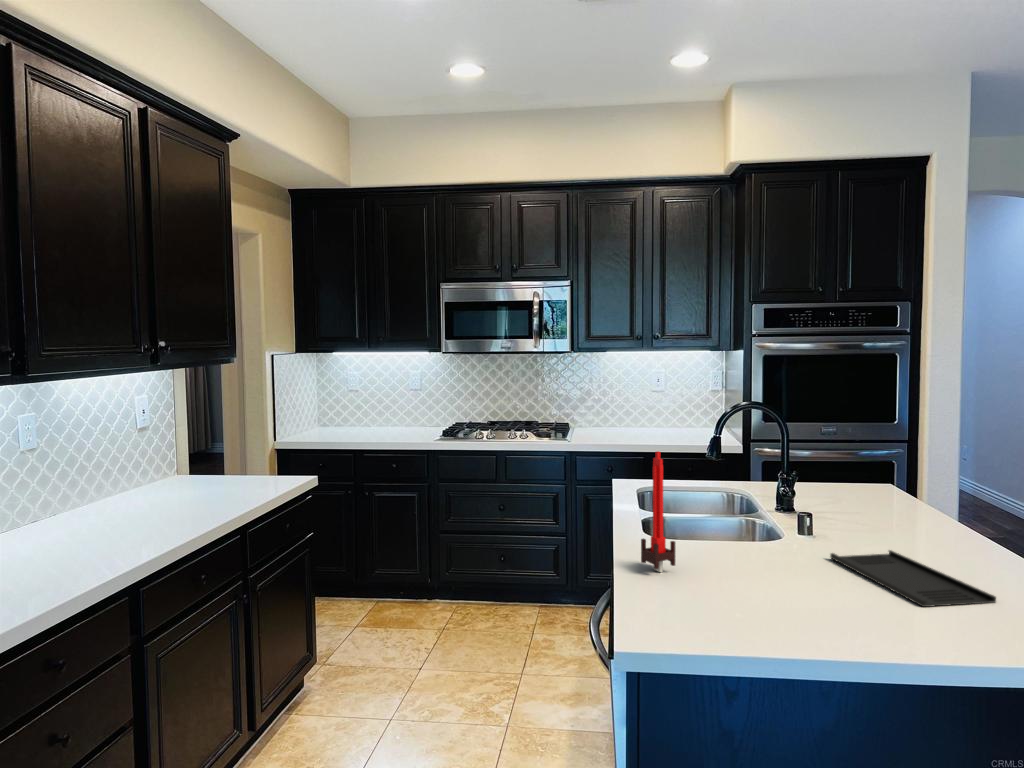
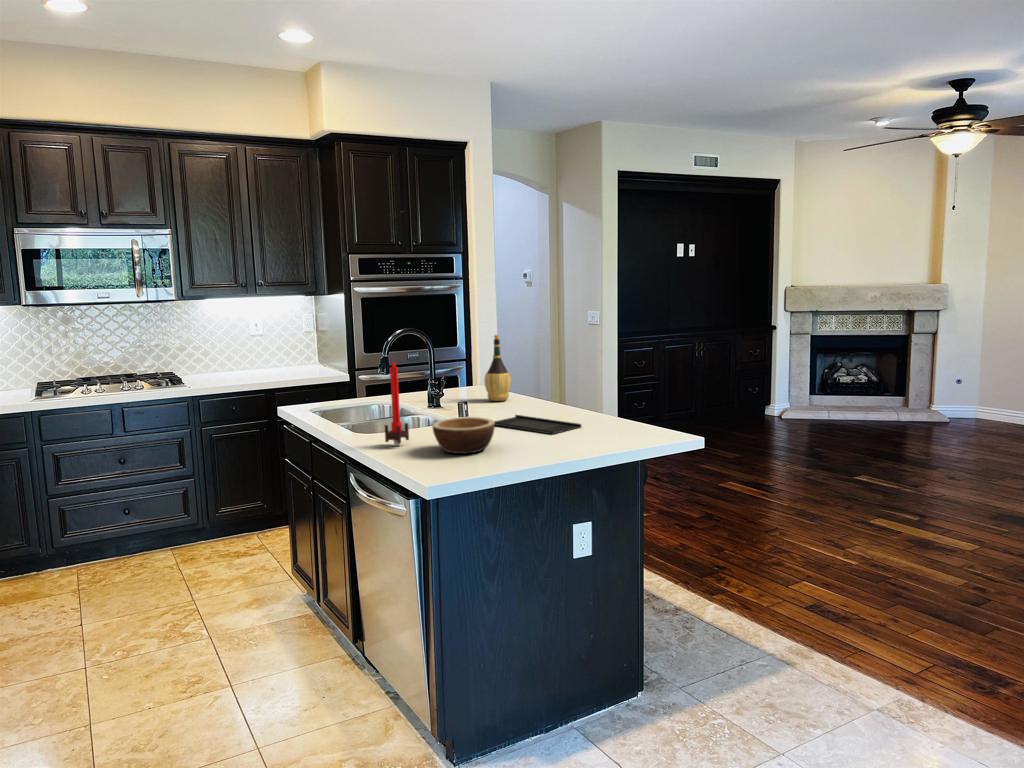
wine bottle: none [875,417,920,517] -> present [484,335,511,401]
bowl: none [687,548,790,615] -> present [432,417,495,453]

